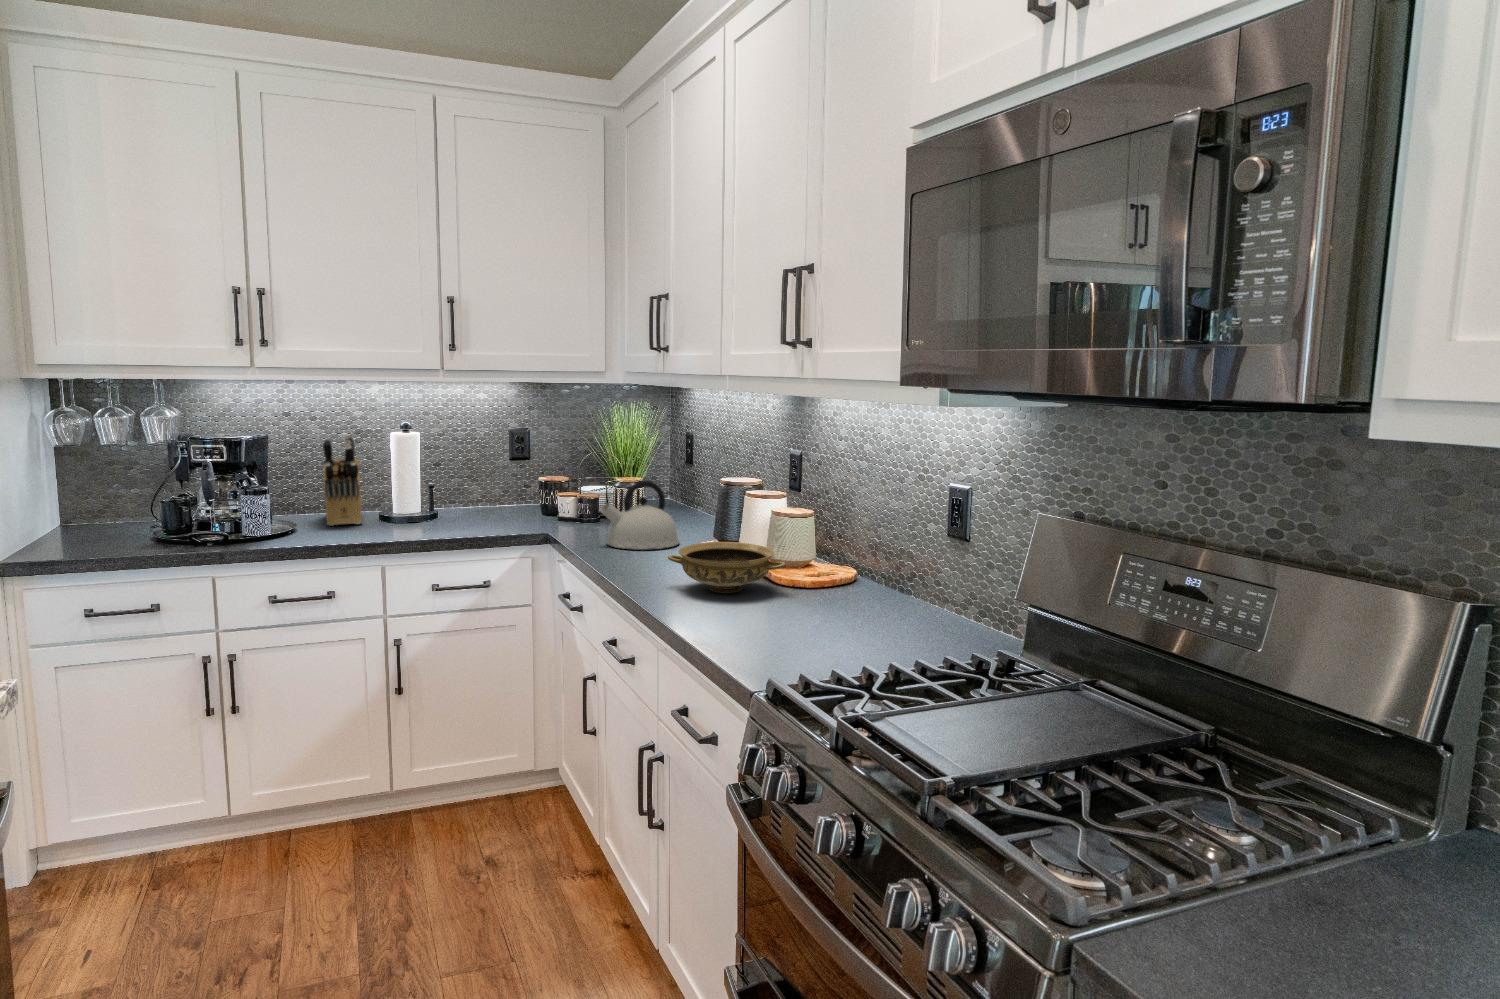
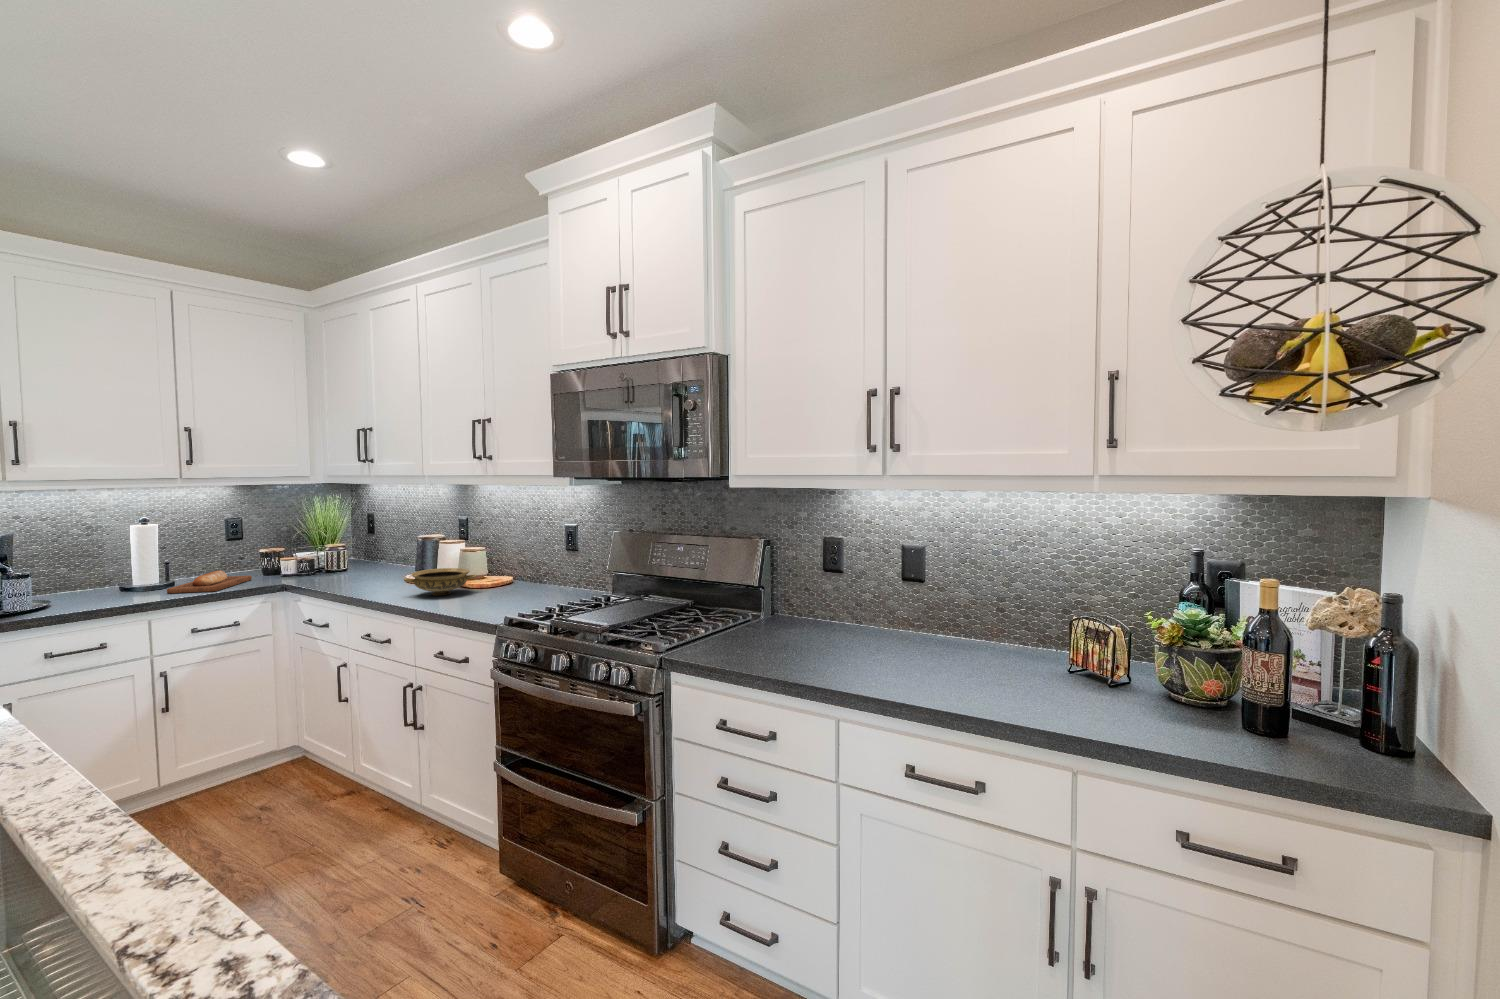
knife block: present [323,435,362,526] -> none [66,529,114,599]
kettle: present [601,480,679,550] -> none [334,542,389,585]
bread loaf: none [412,503,521,535] -> present [167,570,252,593]

